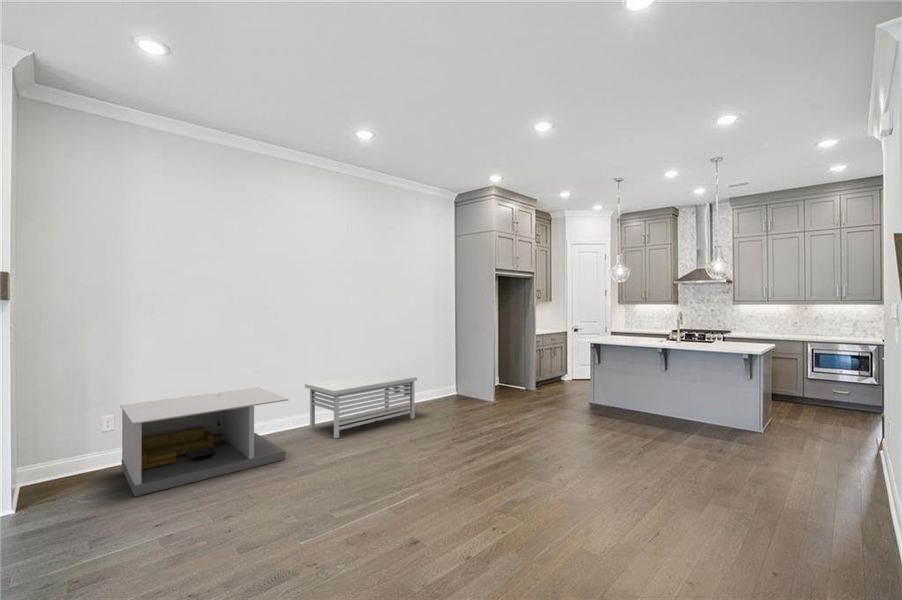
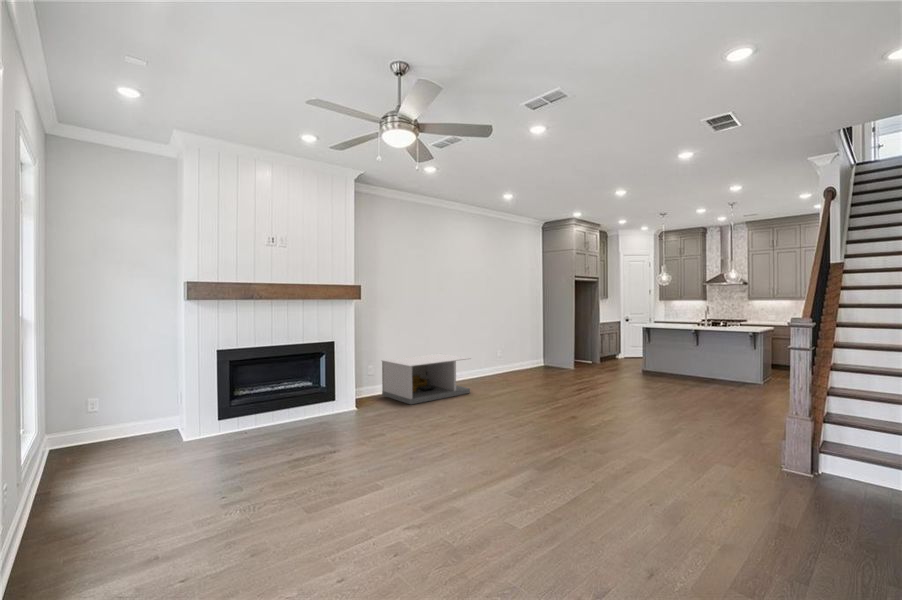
storage bench: present [305,372,417,438] -> none [462,348,529,385]

